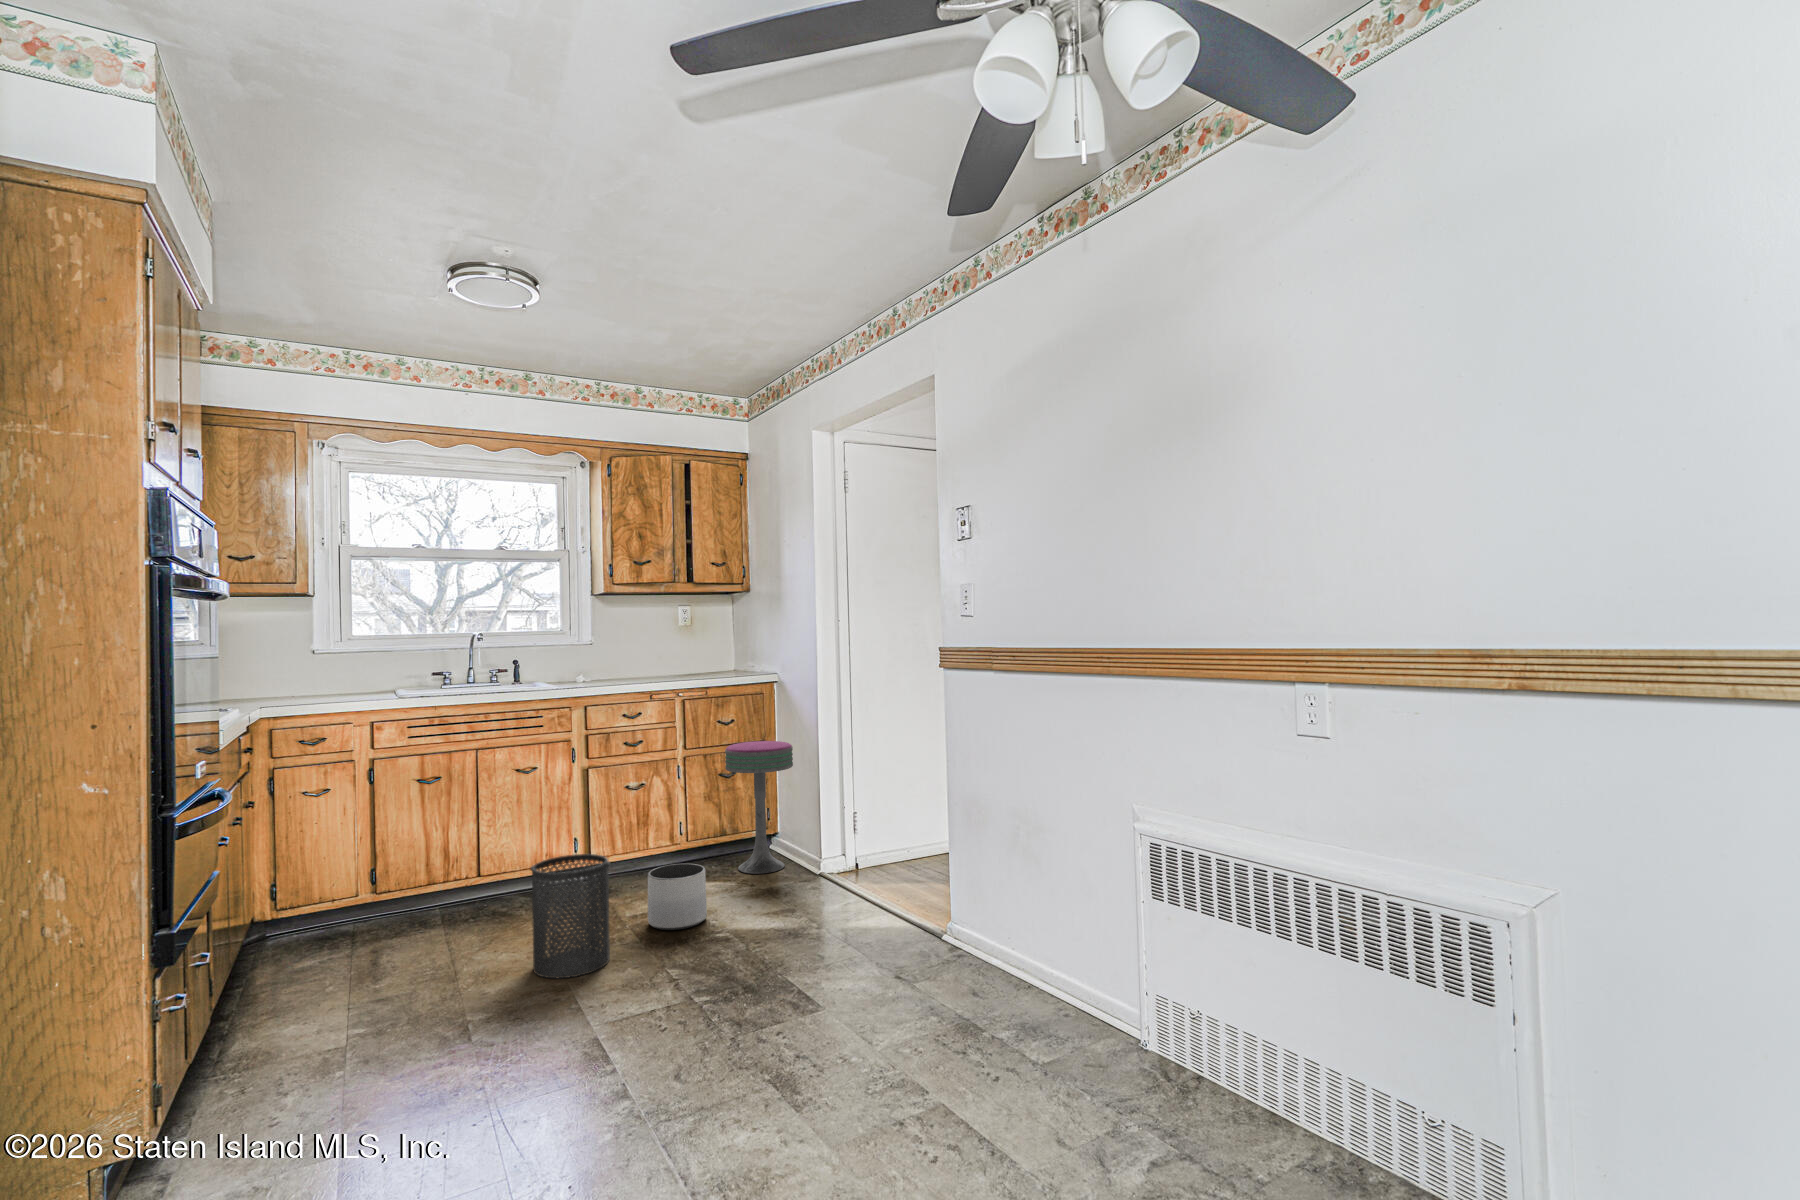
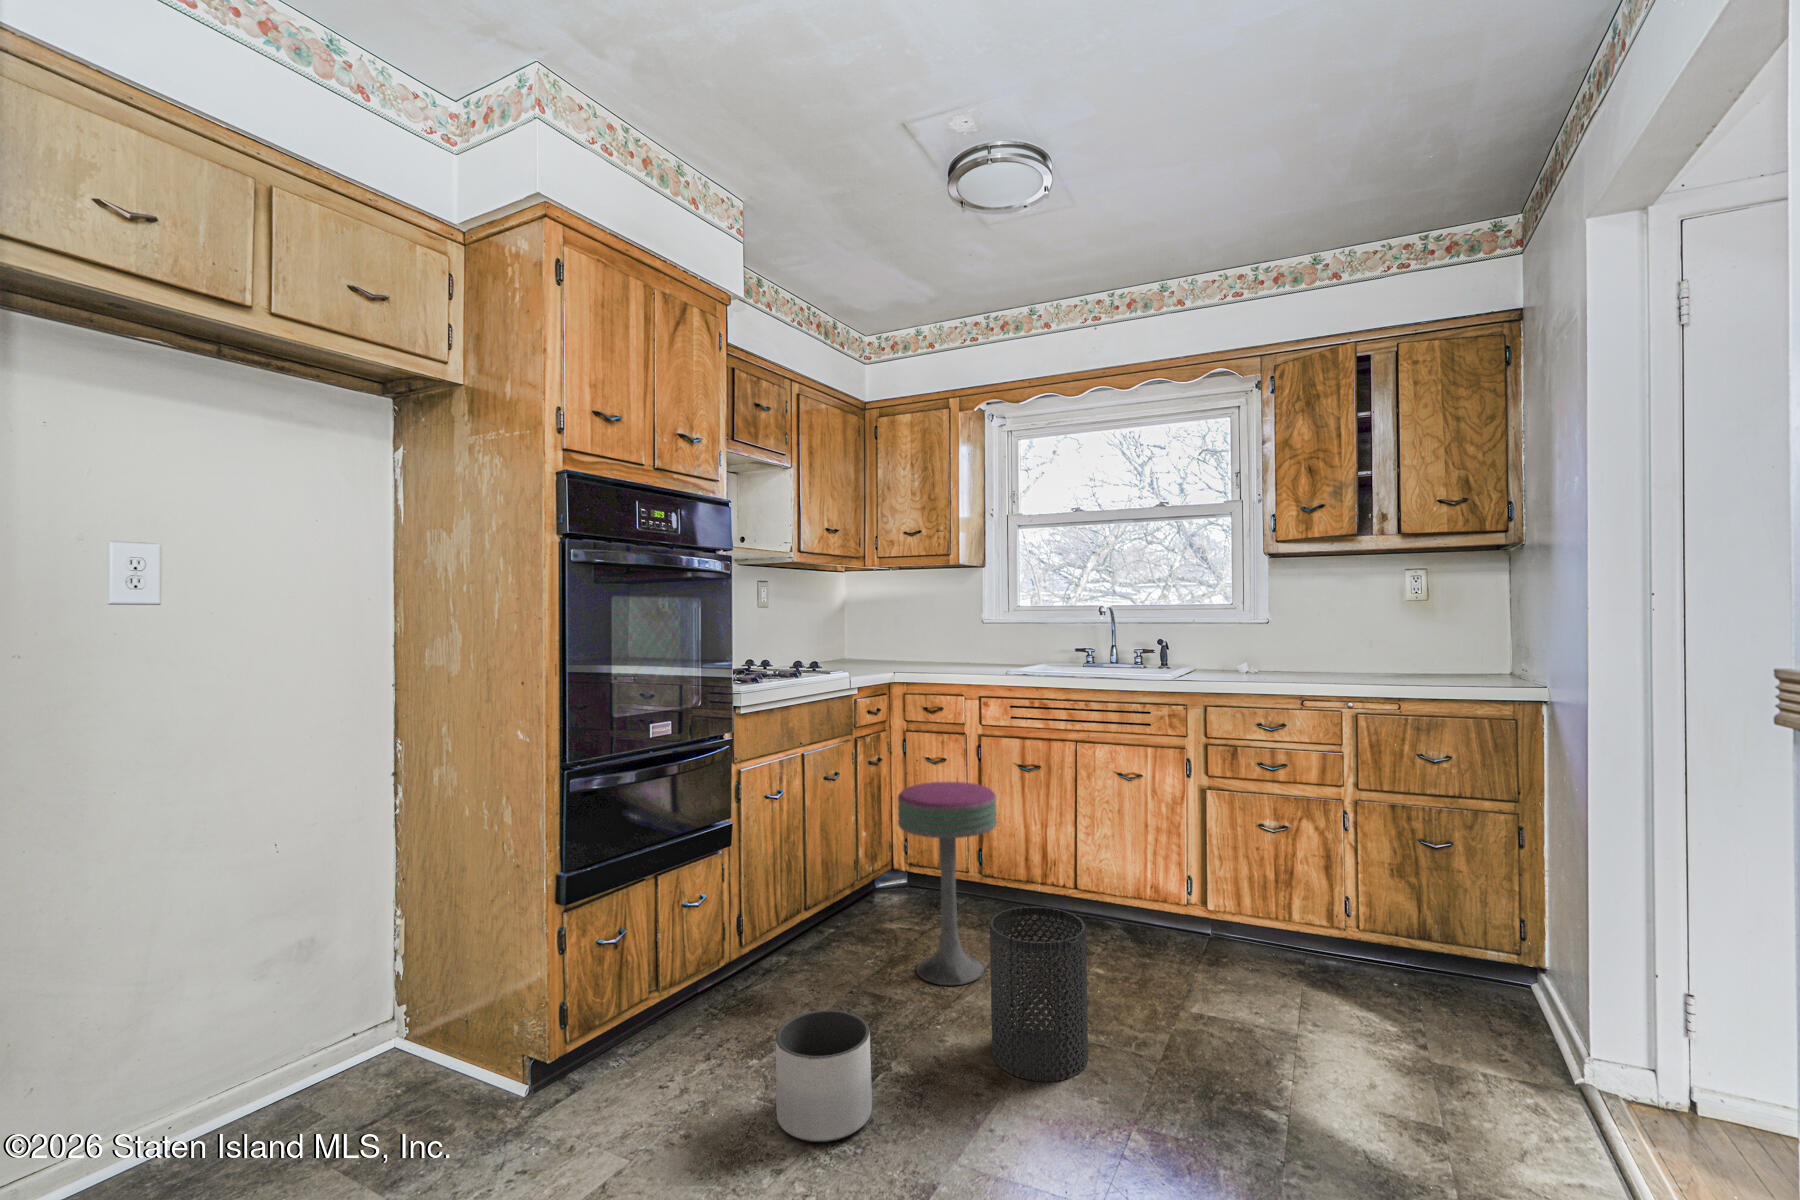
bar stool: present [725,741,793,874] -> present [898,782,997,985]
planter: present [648,864,707,930] -> present [776,1010,872,1142]

